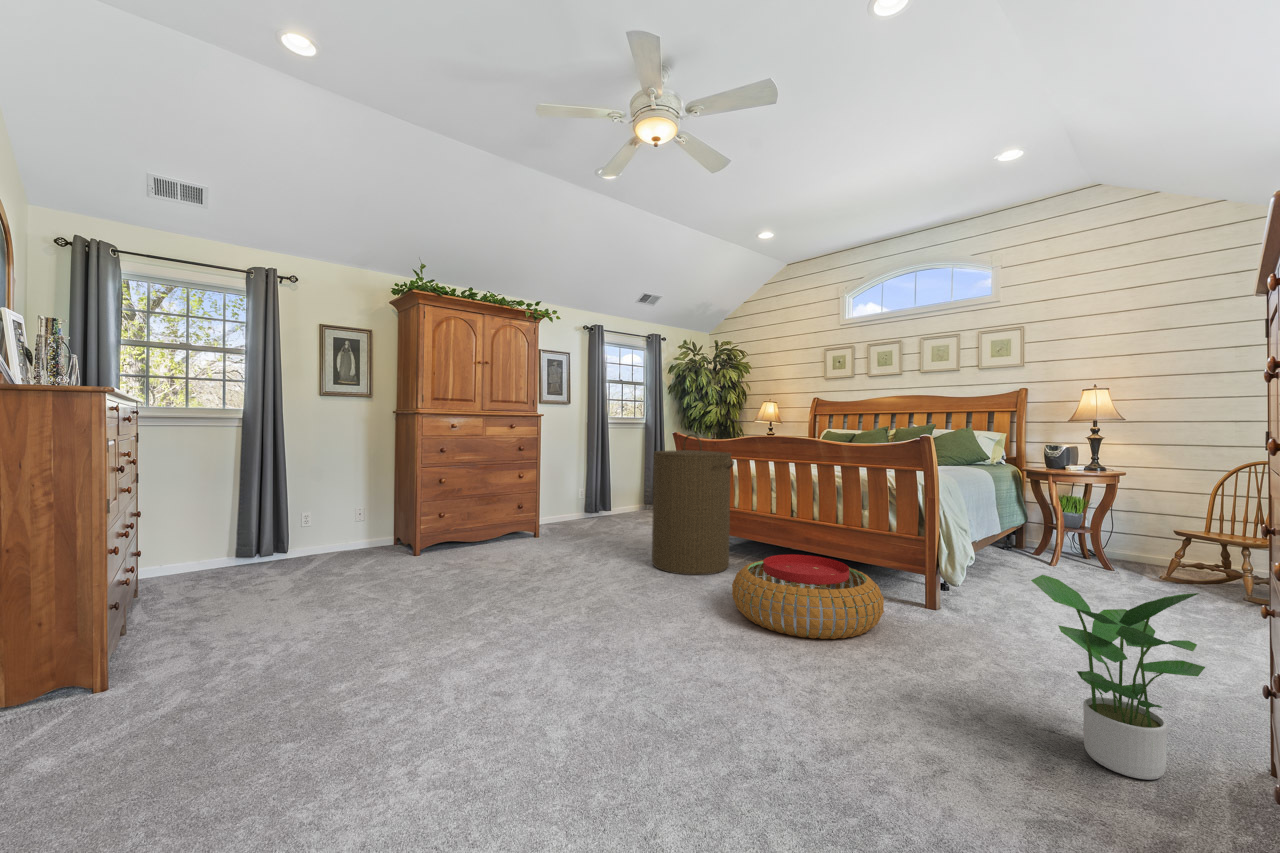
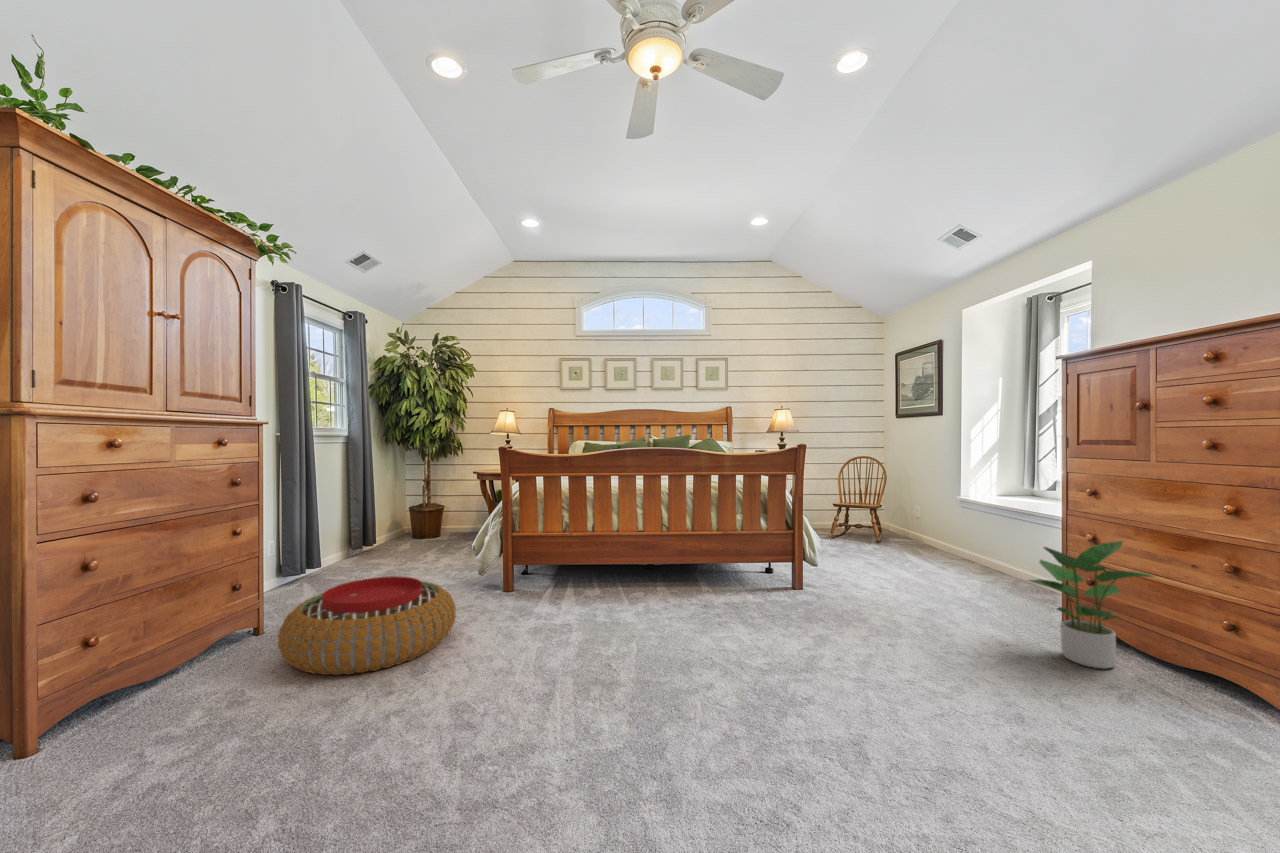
laundry hamper: present [652,434,734,575] -> none [511,449,629,627]
pouf: present [732,555,884,639] -> present [278,576,456,675]

